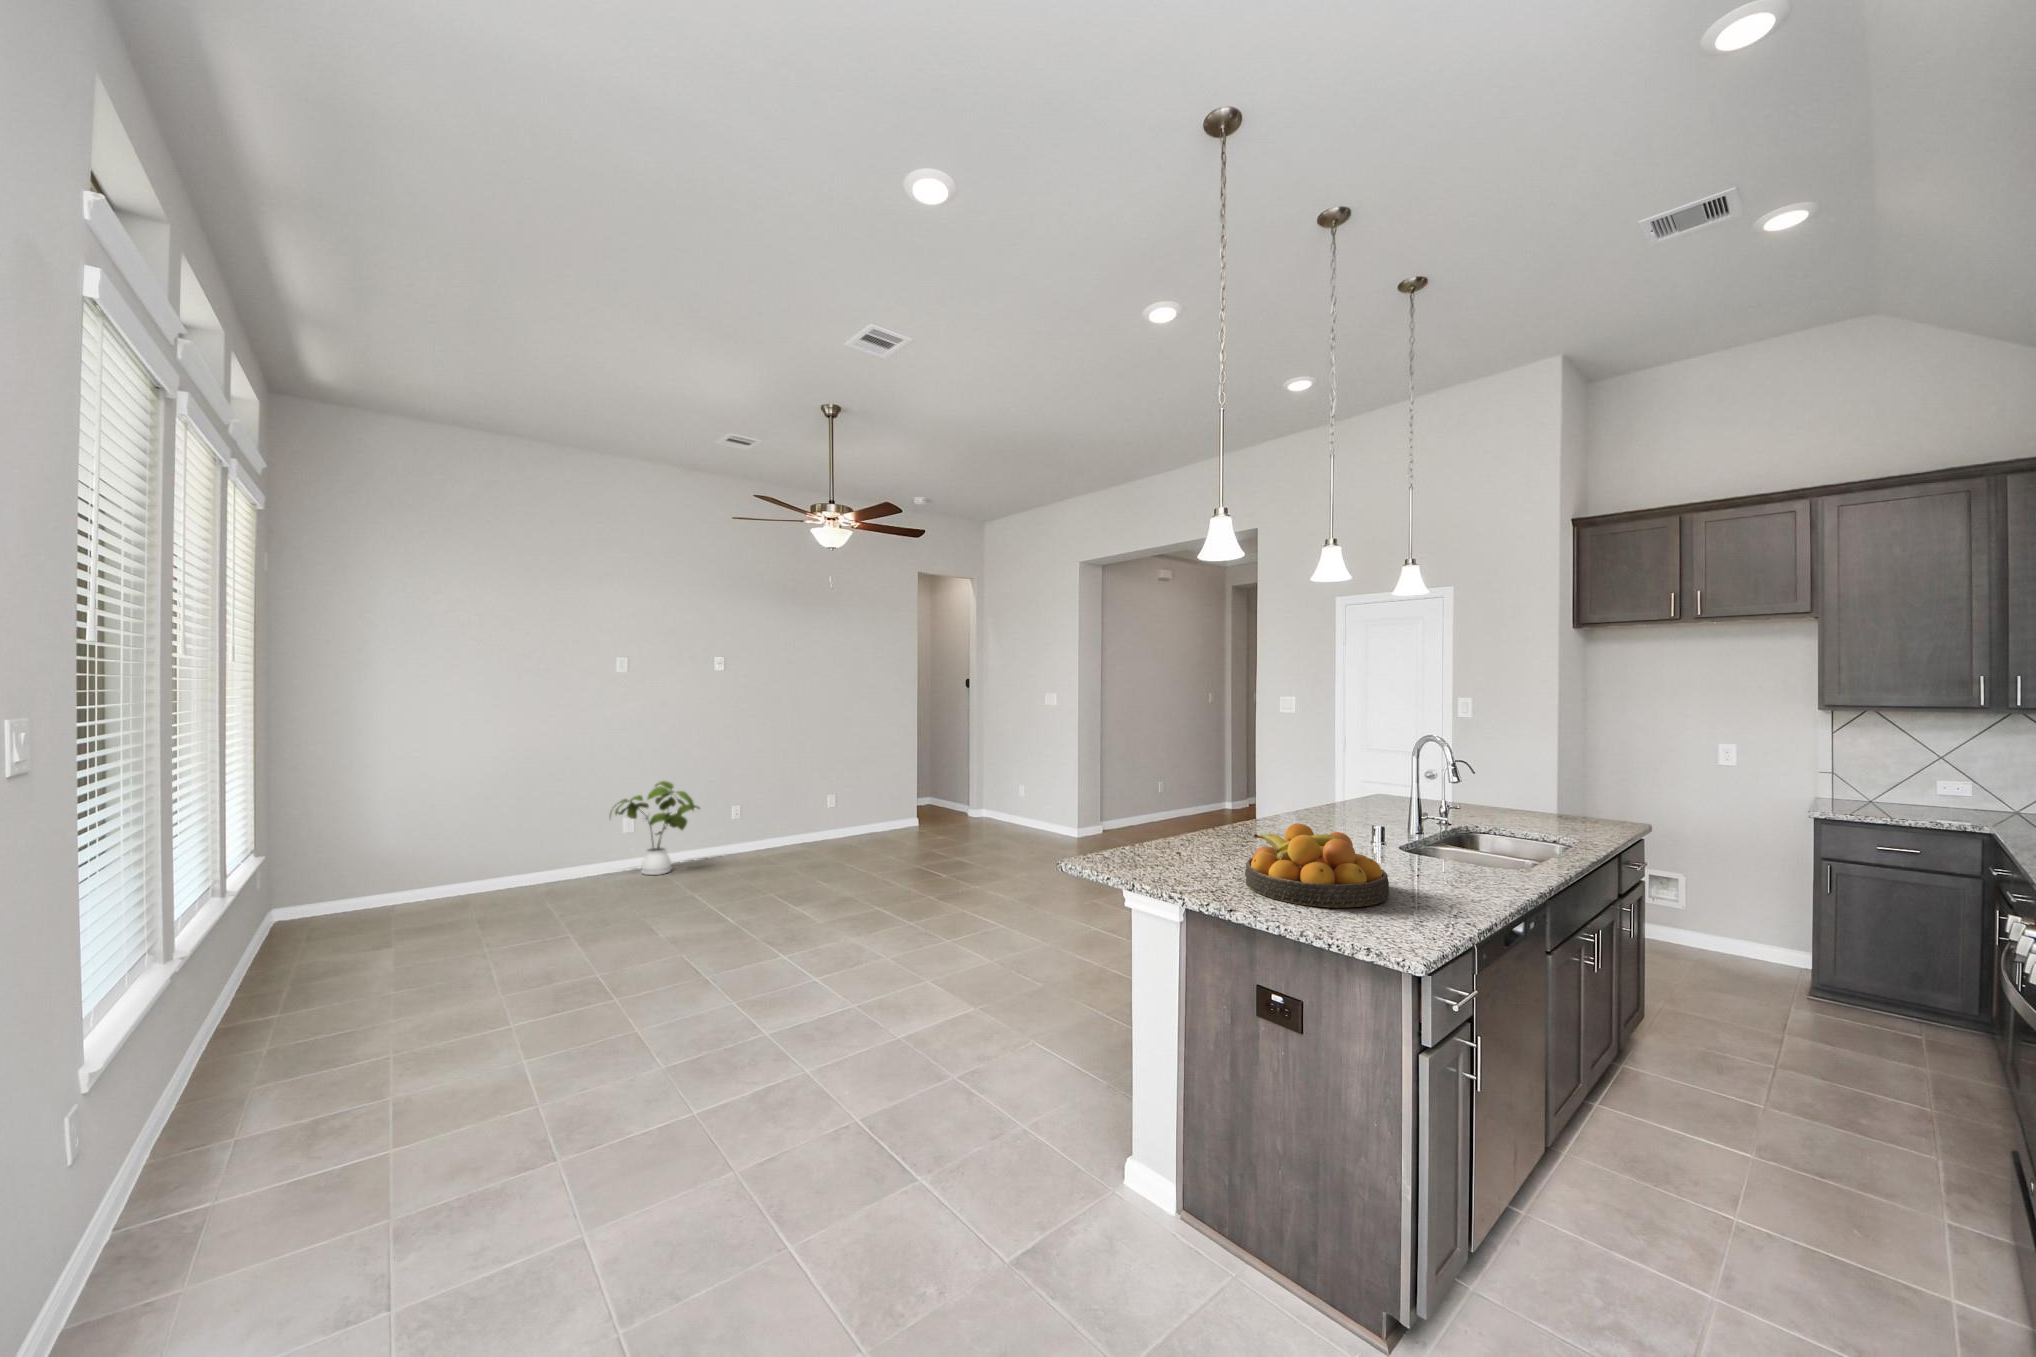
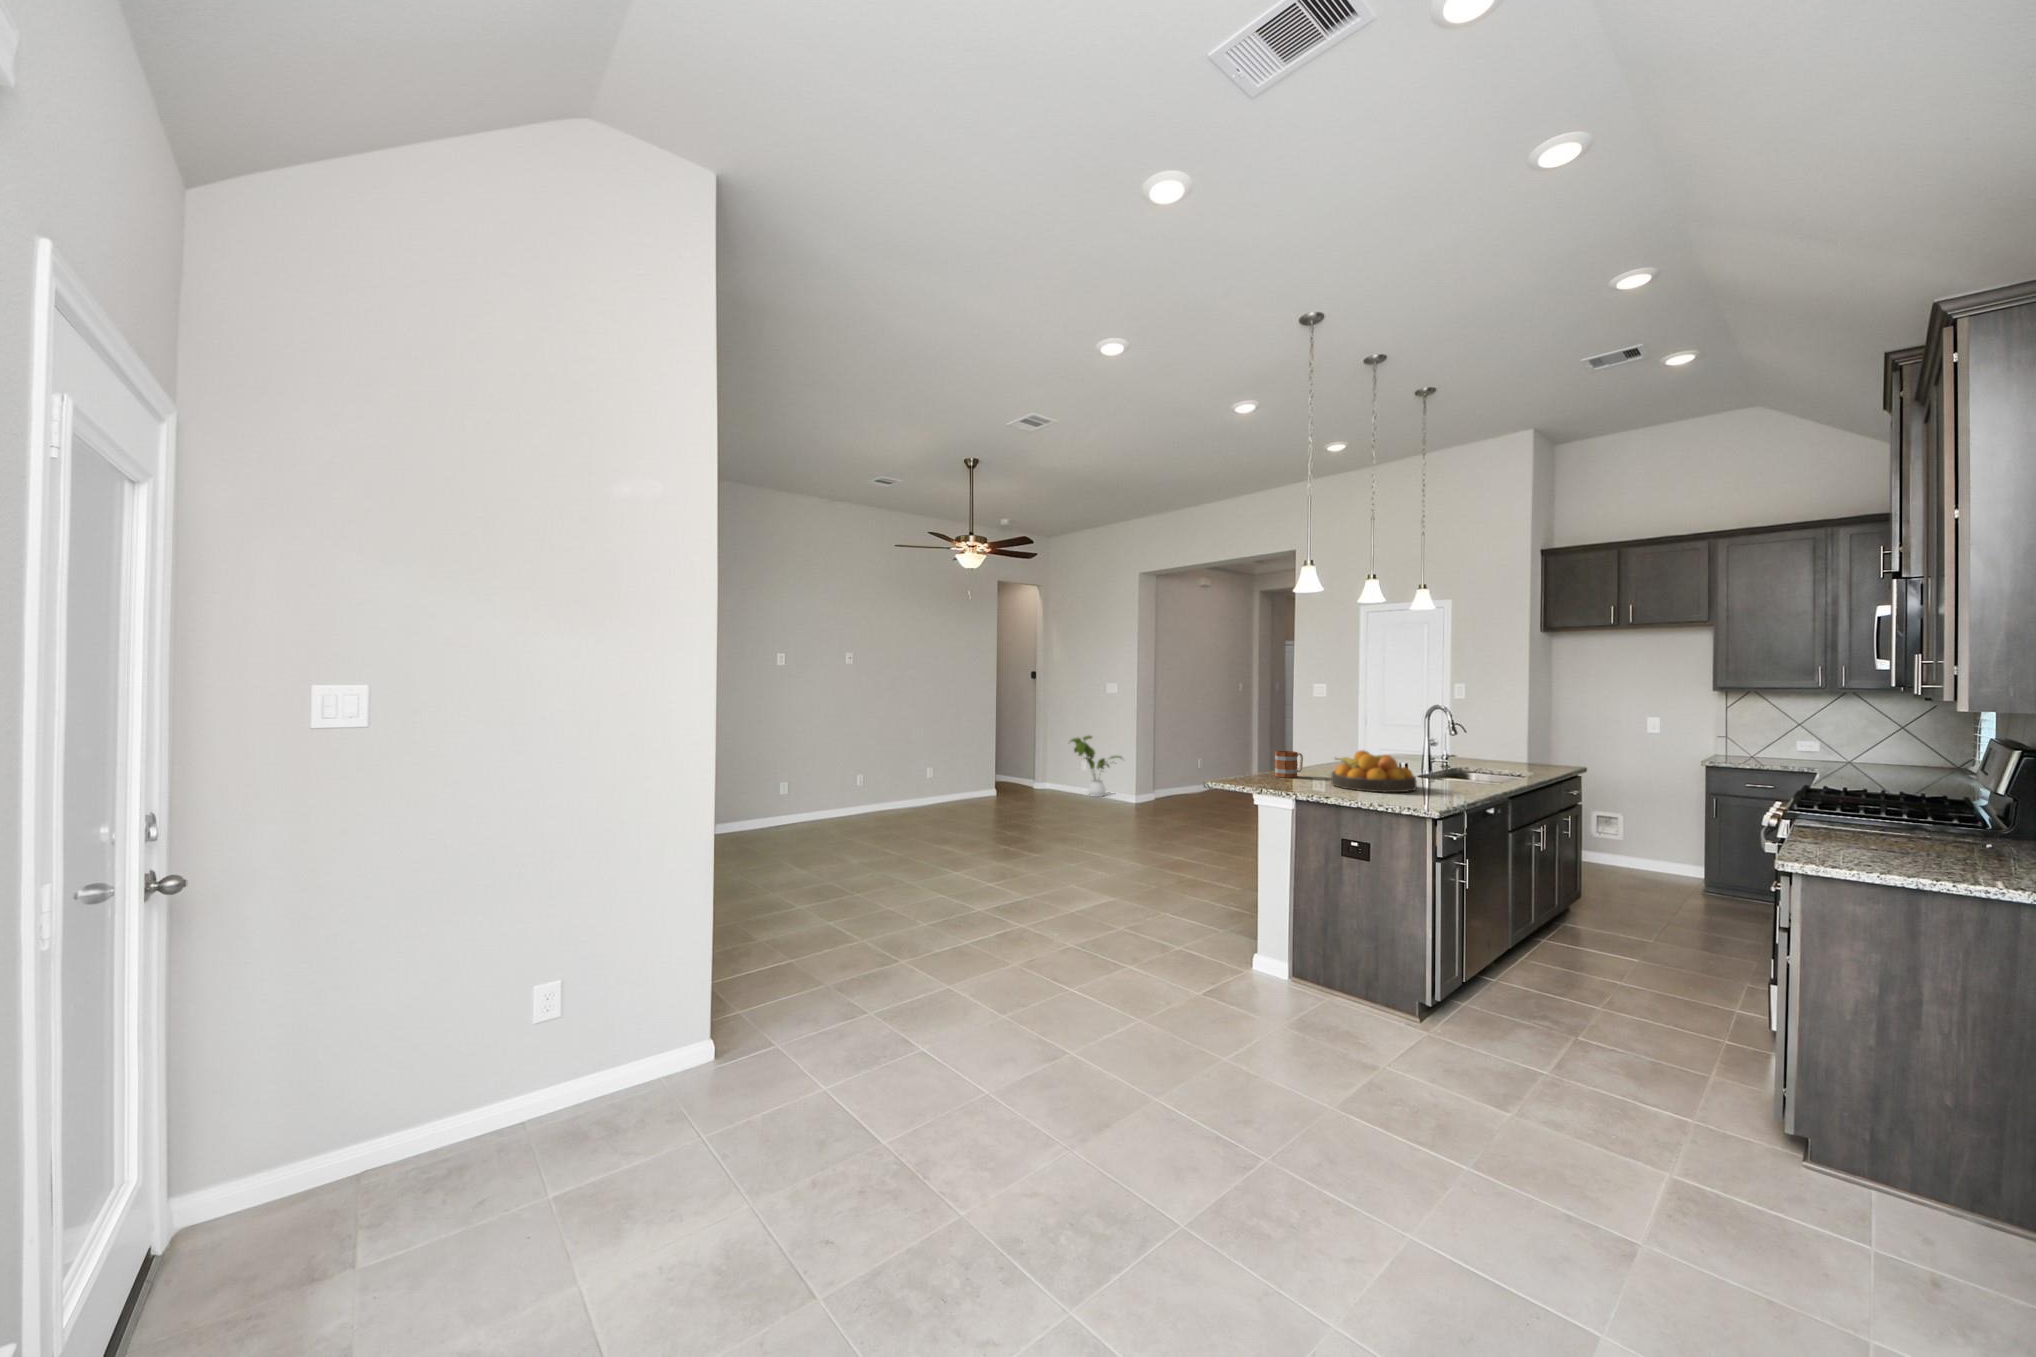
house plant: present [614,781,699,875] -> present [1071,736,1122,797]
mug: none [1164,817,1211,863] -> present [1274,751,1303,778]

